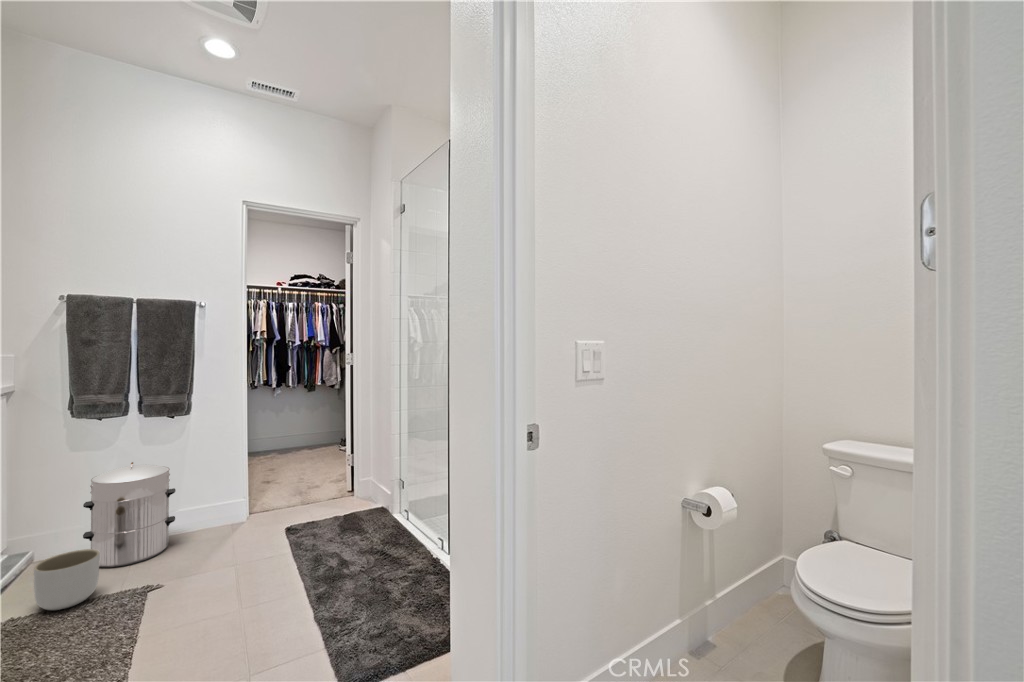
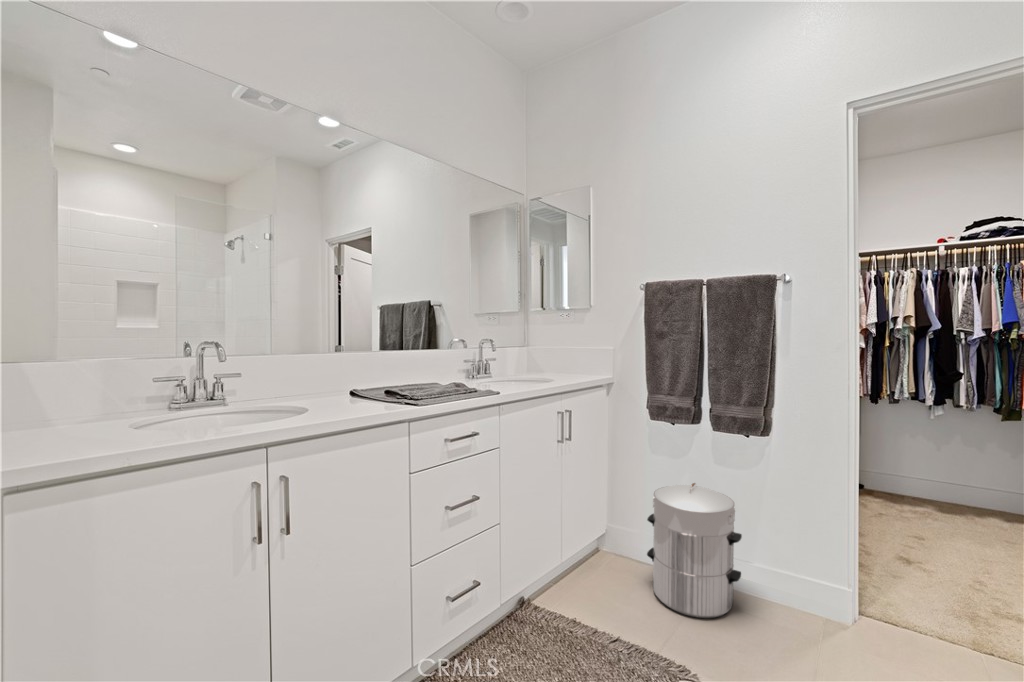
planter: present [34,549,100,610] -> none [584,570,639,643]

